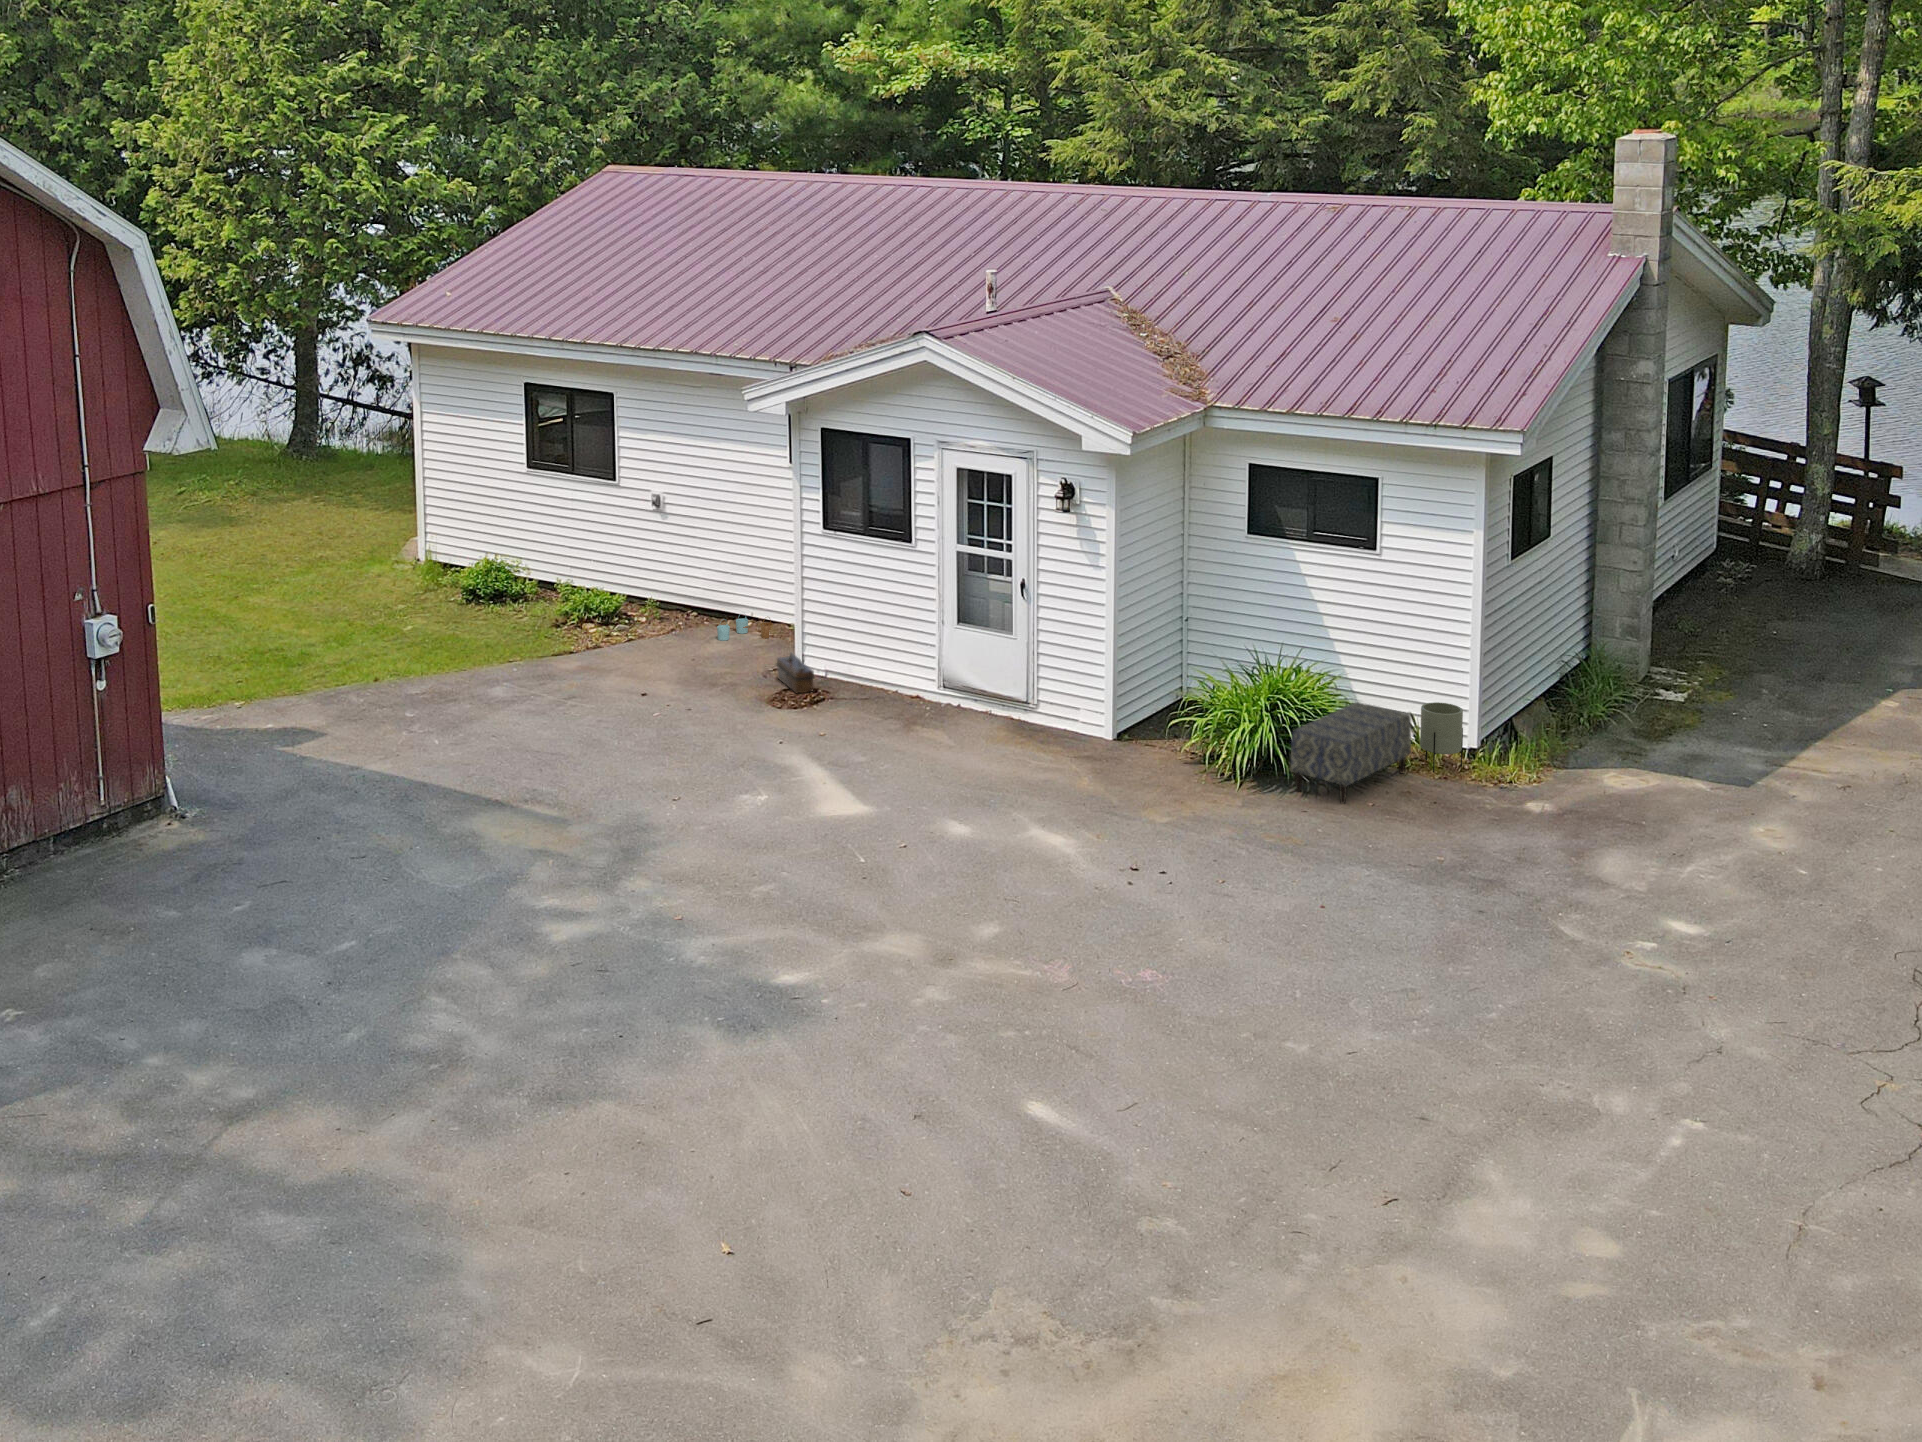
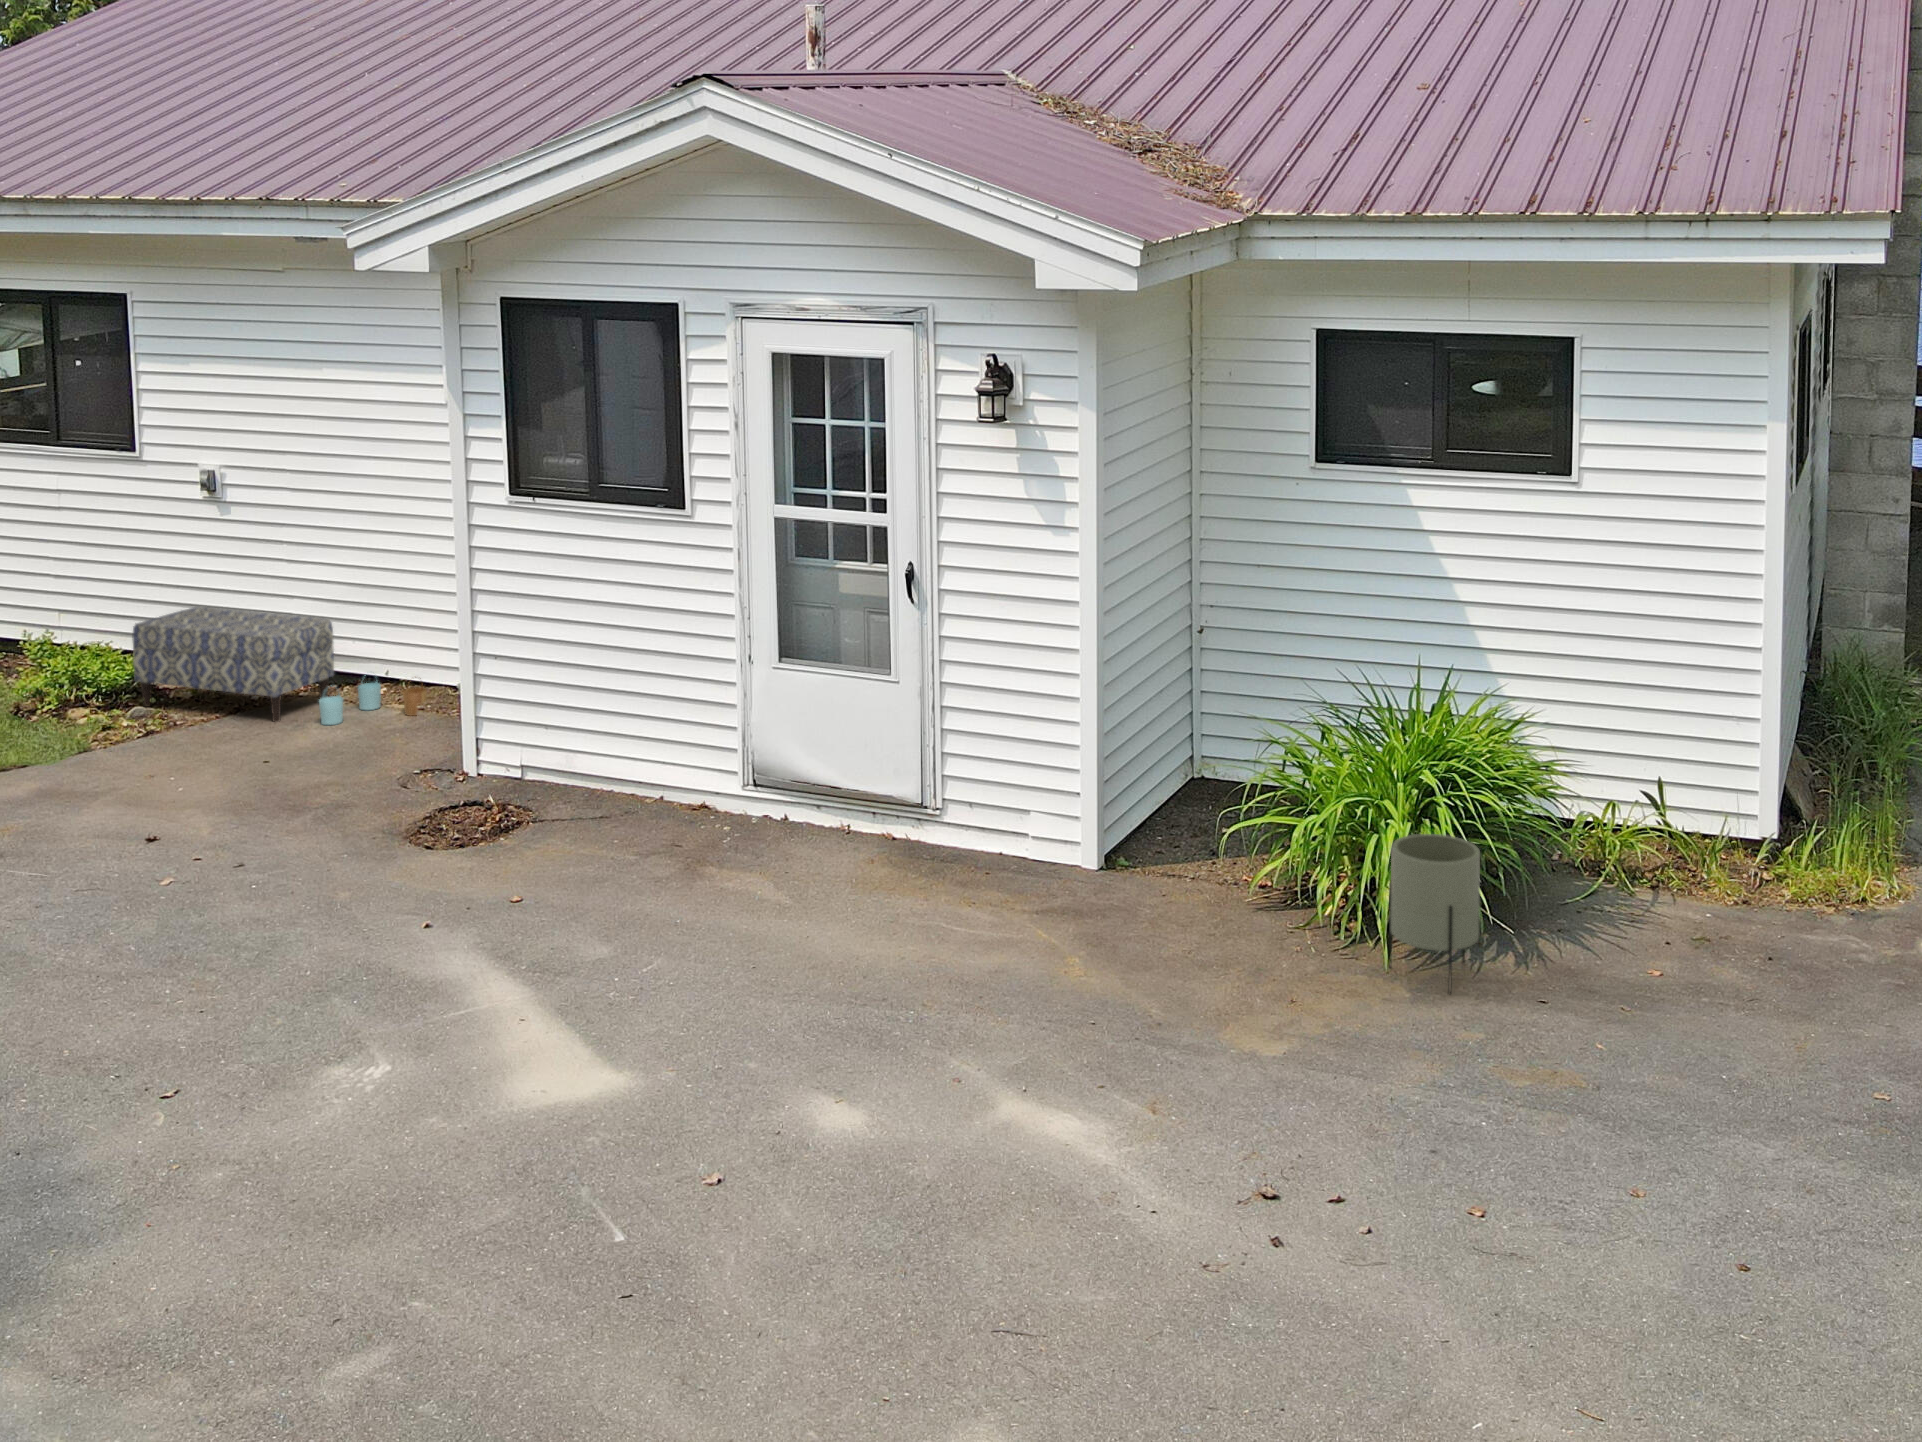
toolbox: present [776,653,814,693] -> none [420,738,497,820]
bench: present [1291,702,1411,804] -> present [132,607,334,722]
planter: present [1420,702,1463,772] -> present [1389,834,1480,993]

